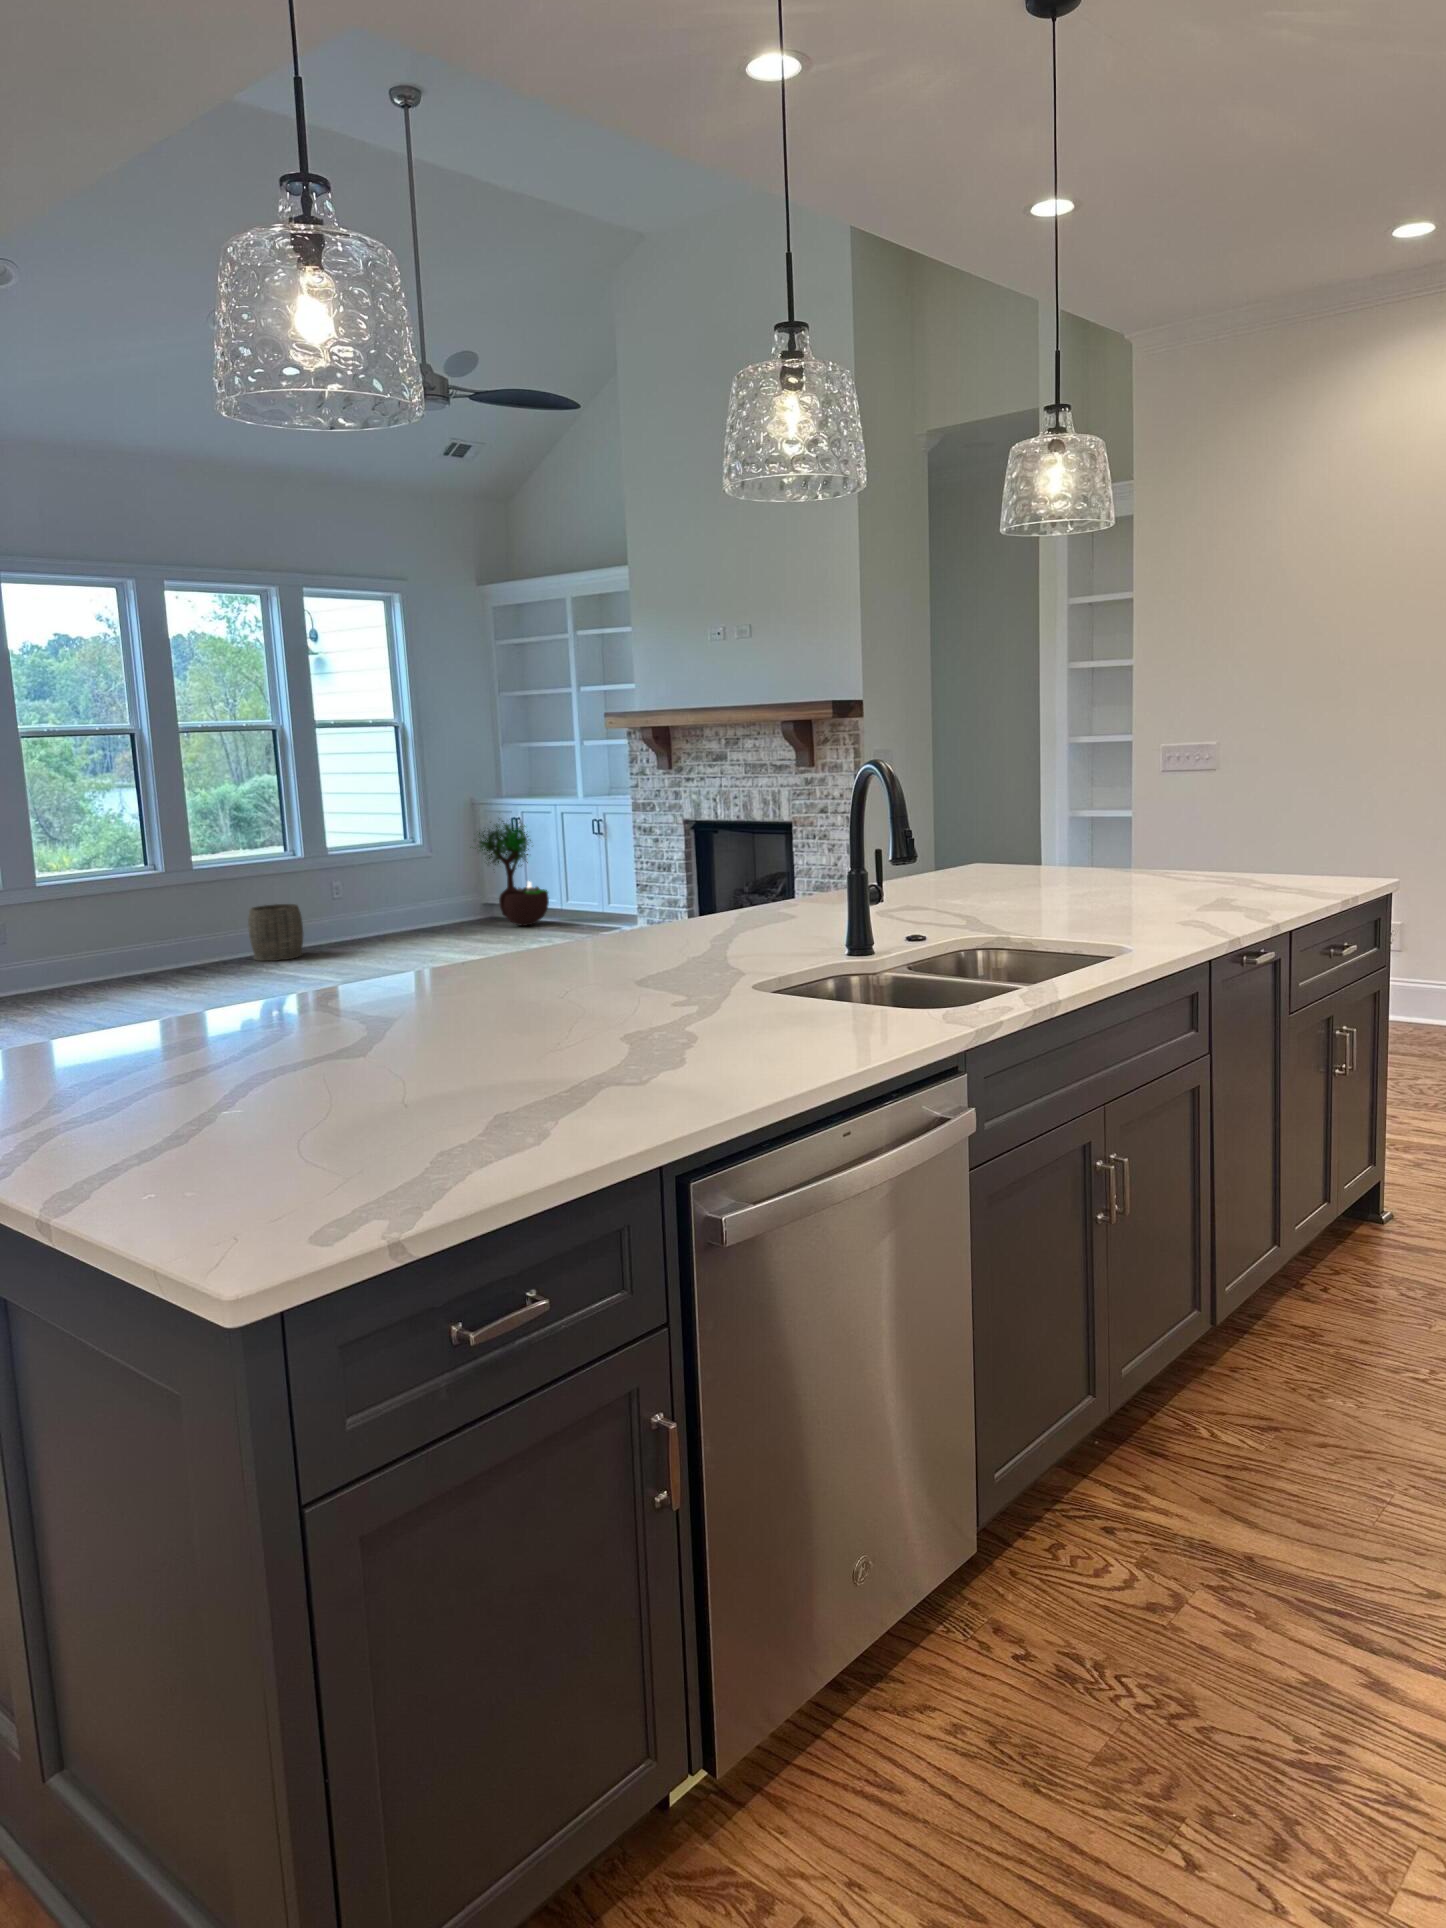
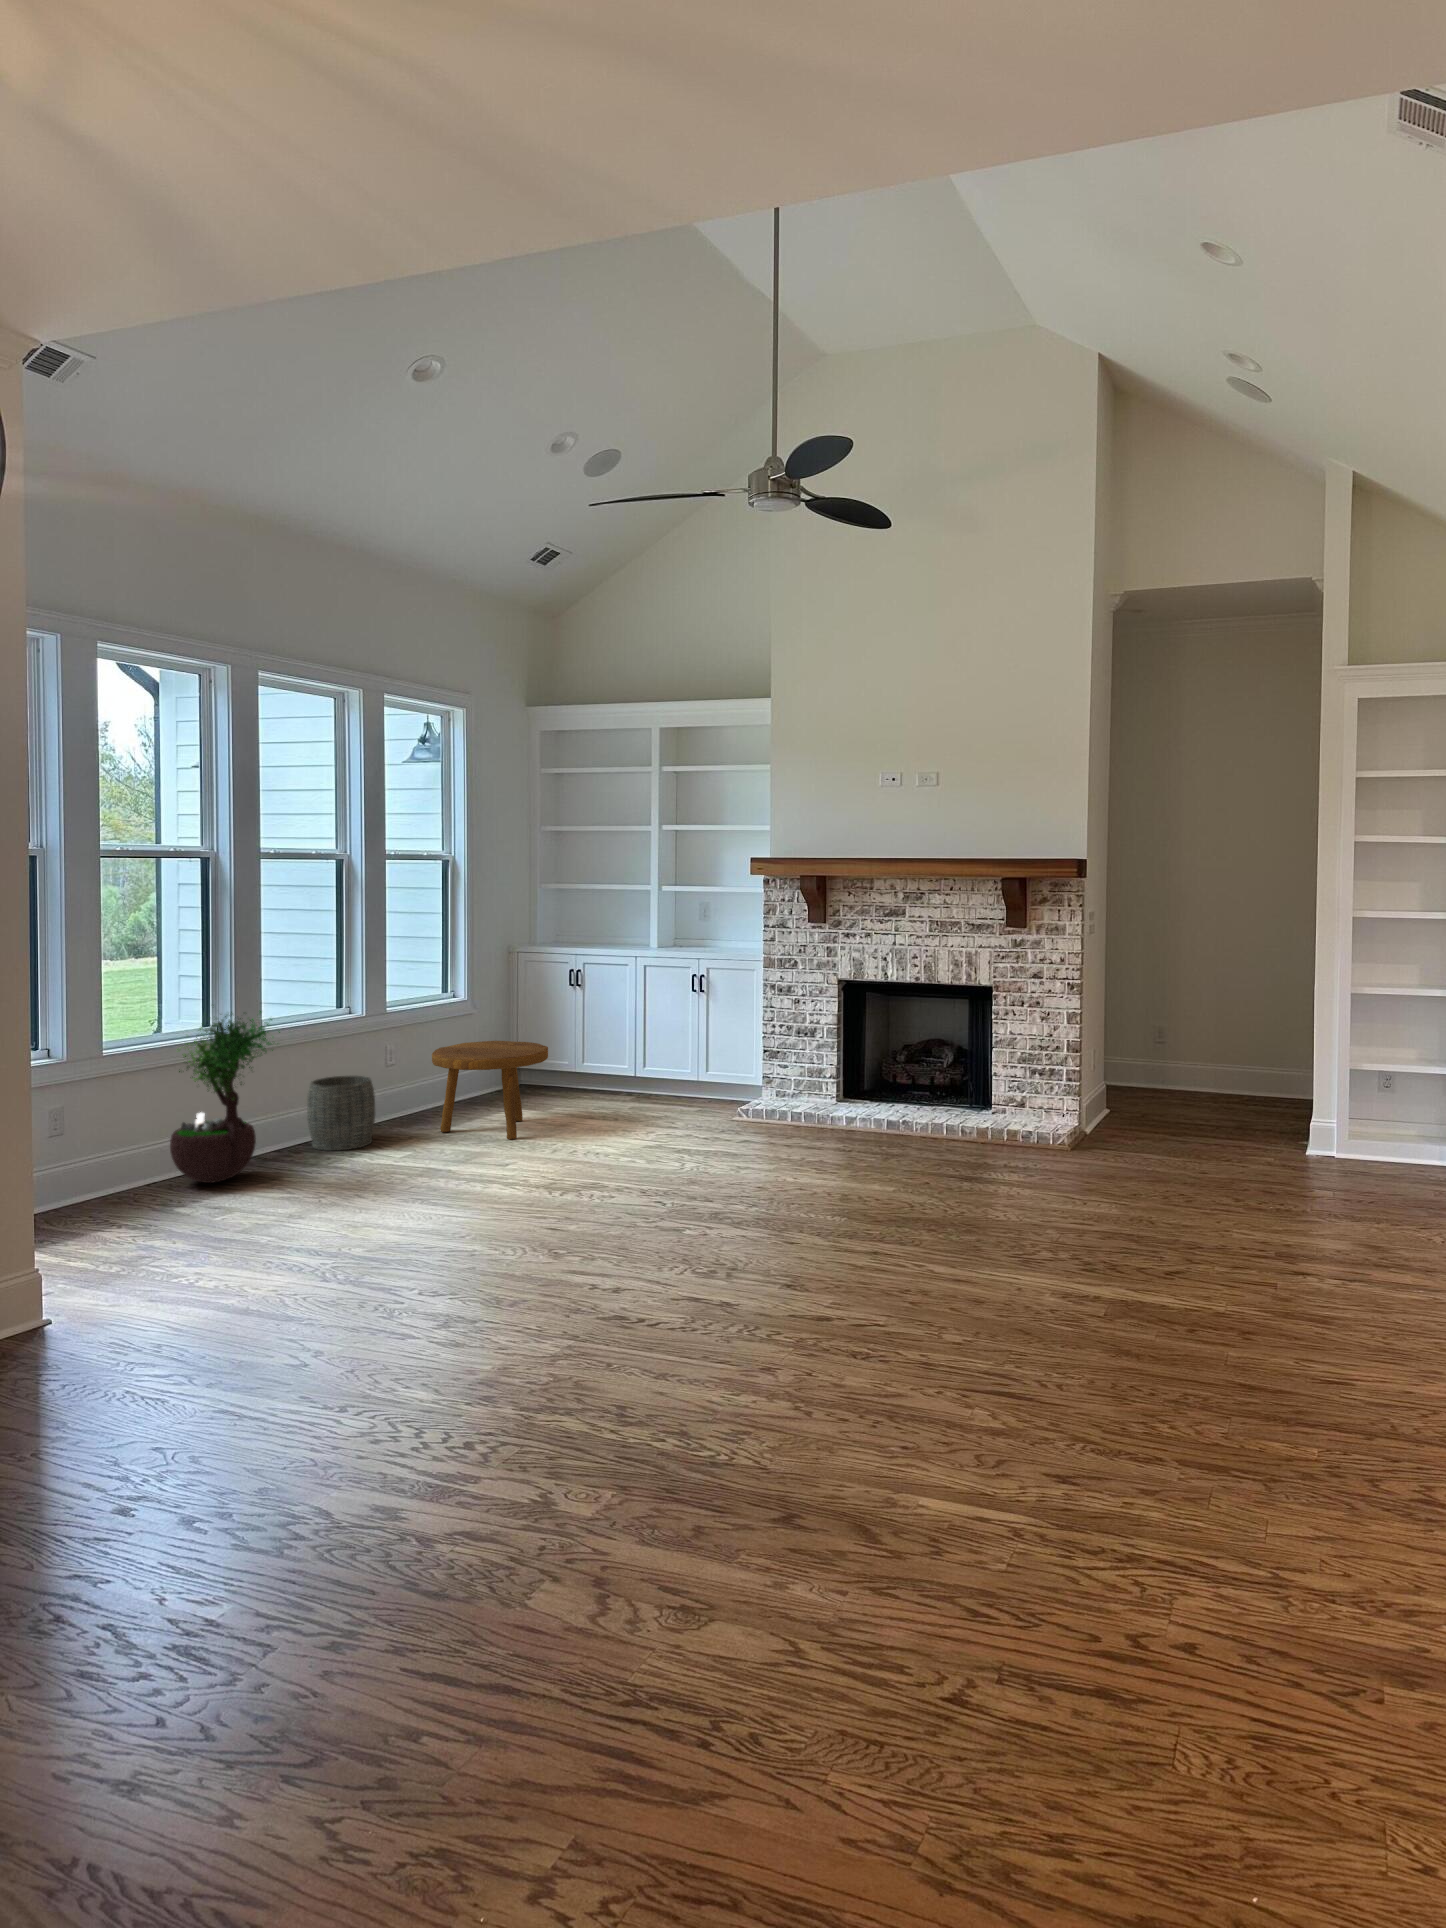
potted tree: present [470,821,549,926] -> present [170,1011,280,1183]
footstool: none [345,877,443,955] -> present [432,1041,548,1139]

